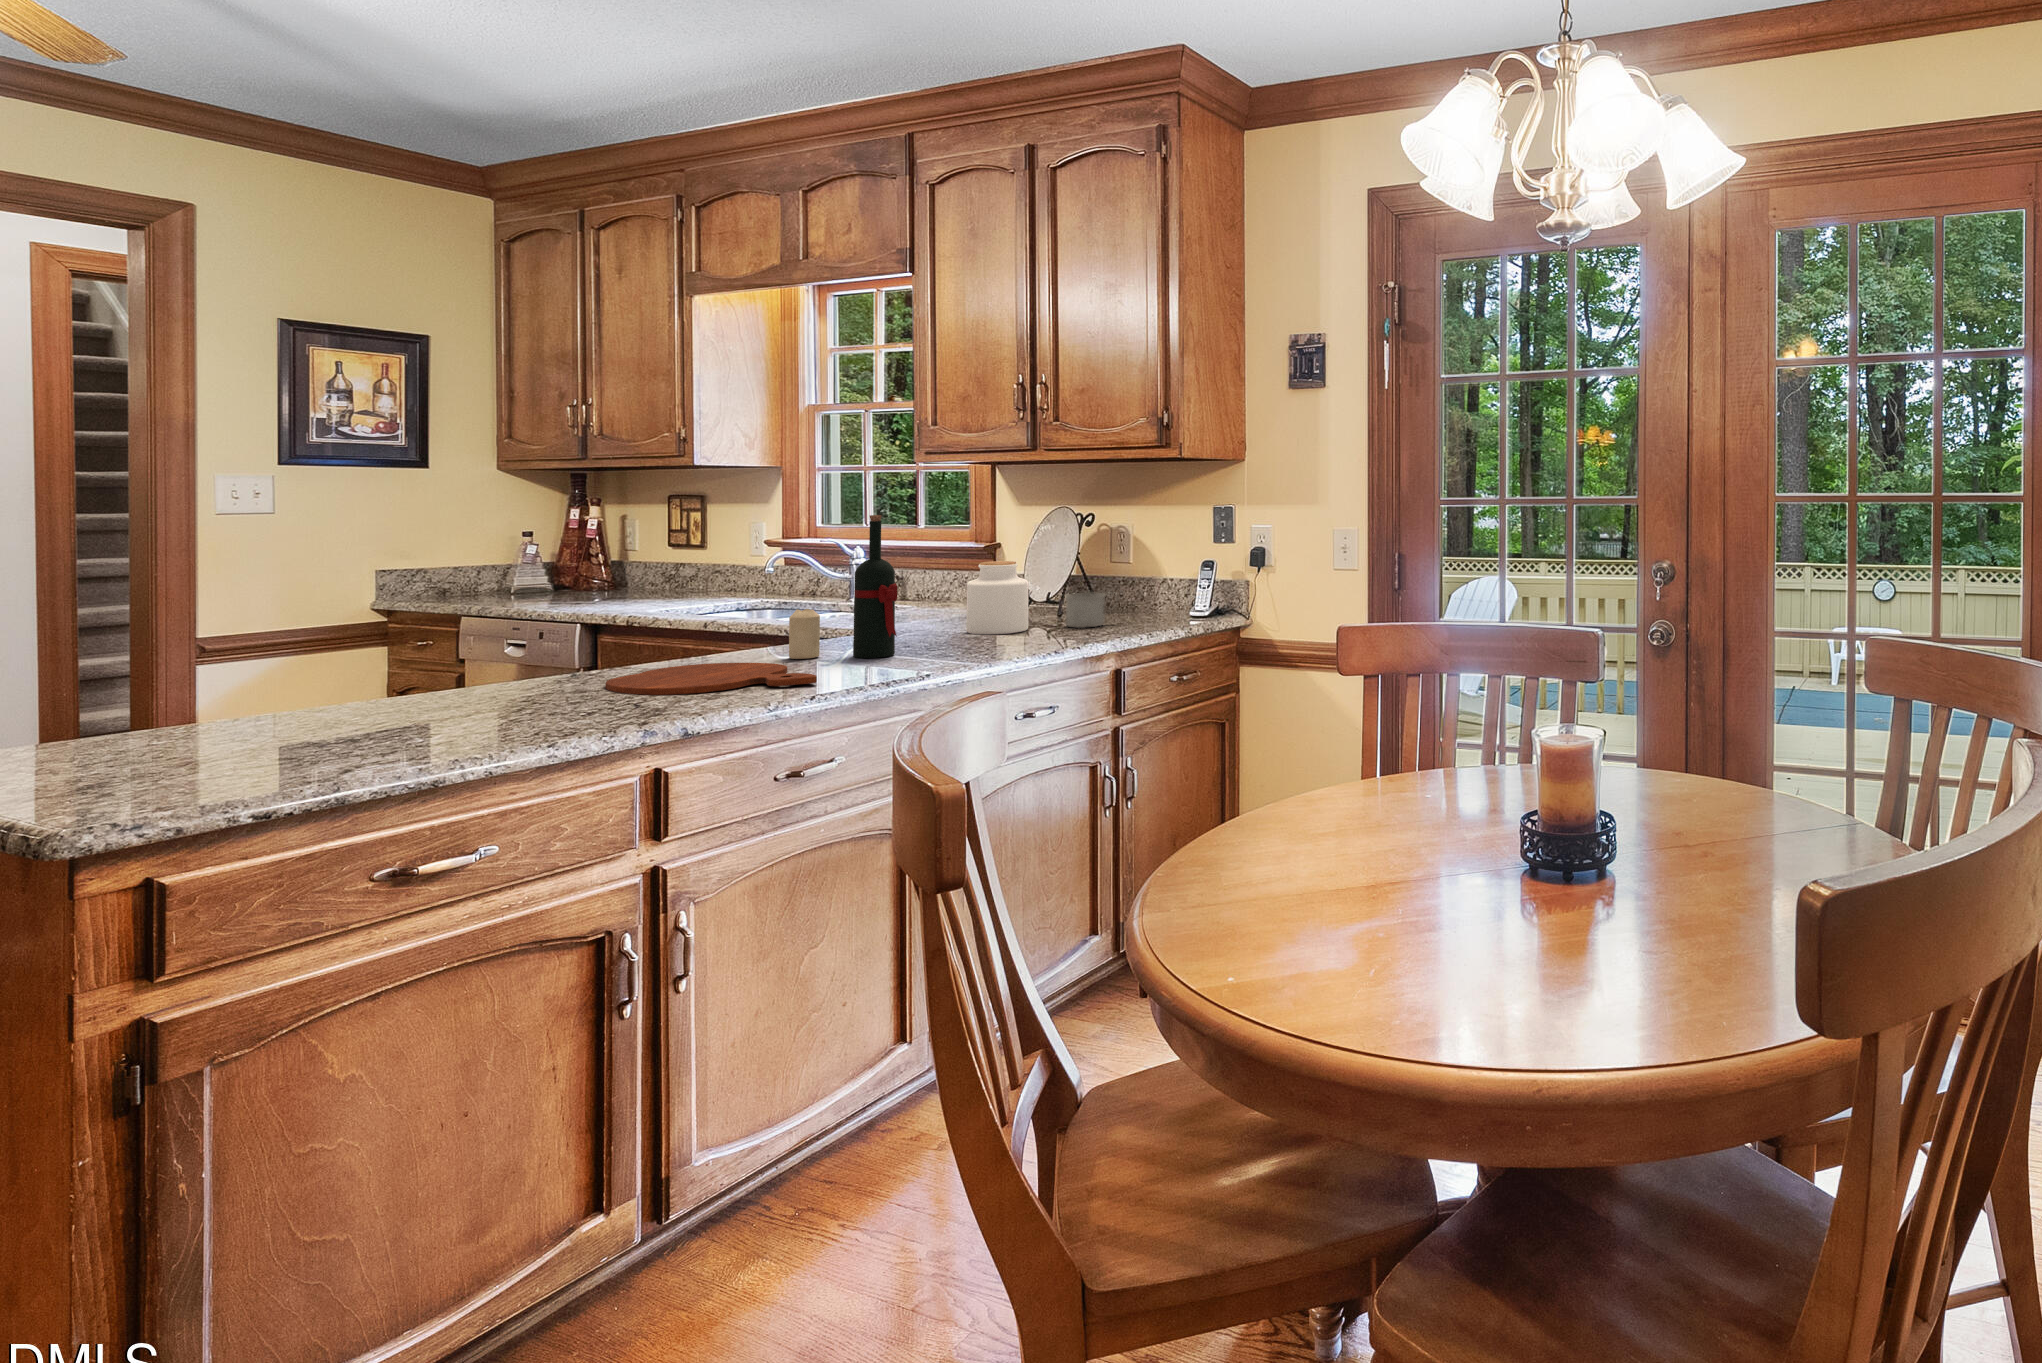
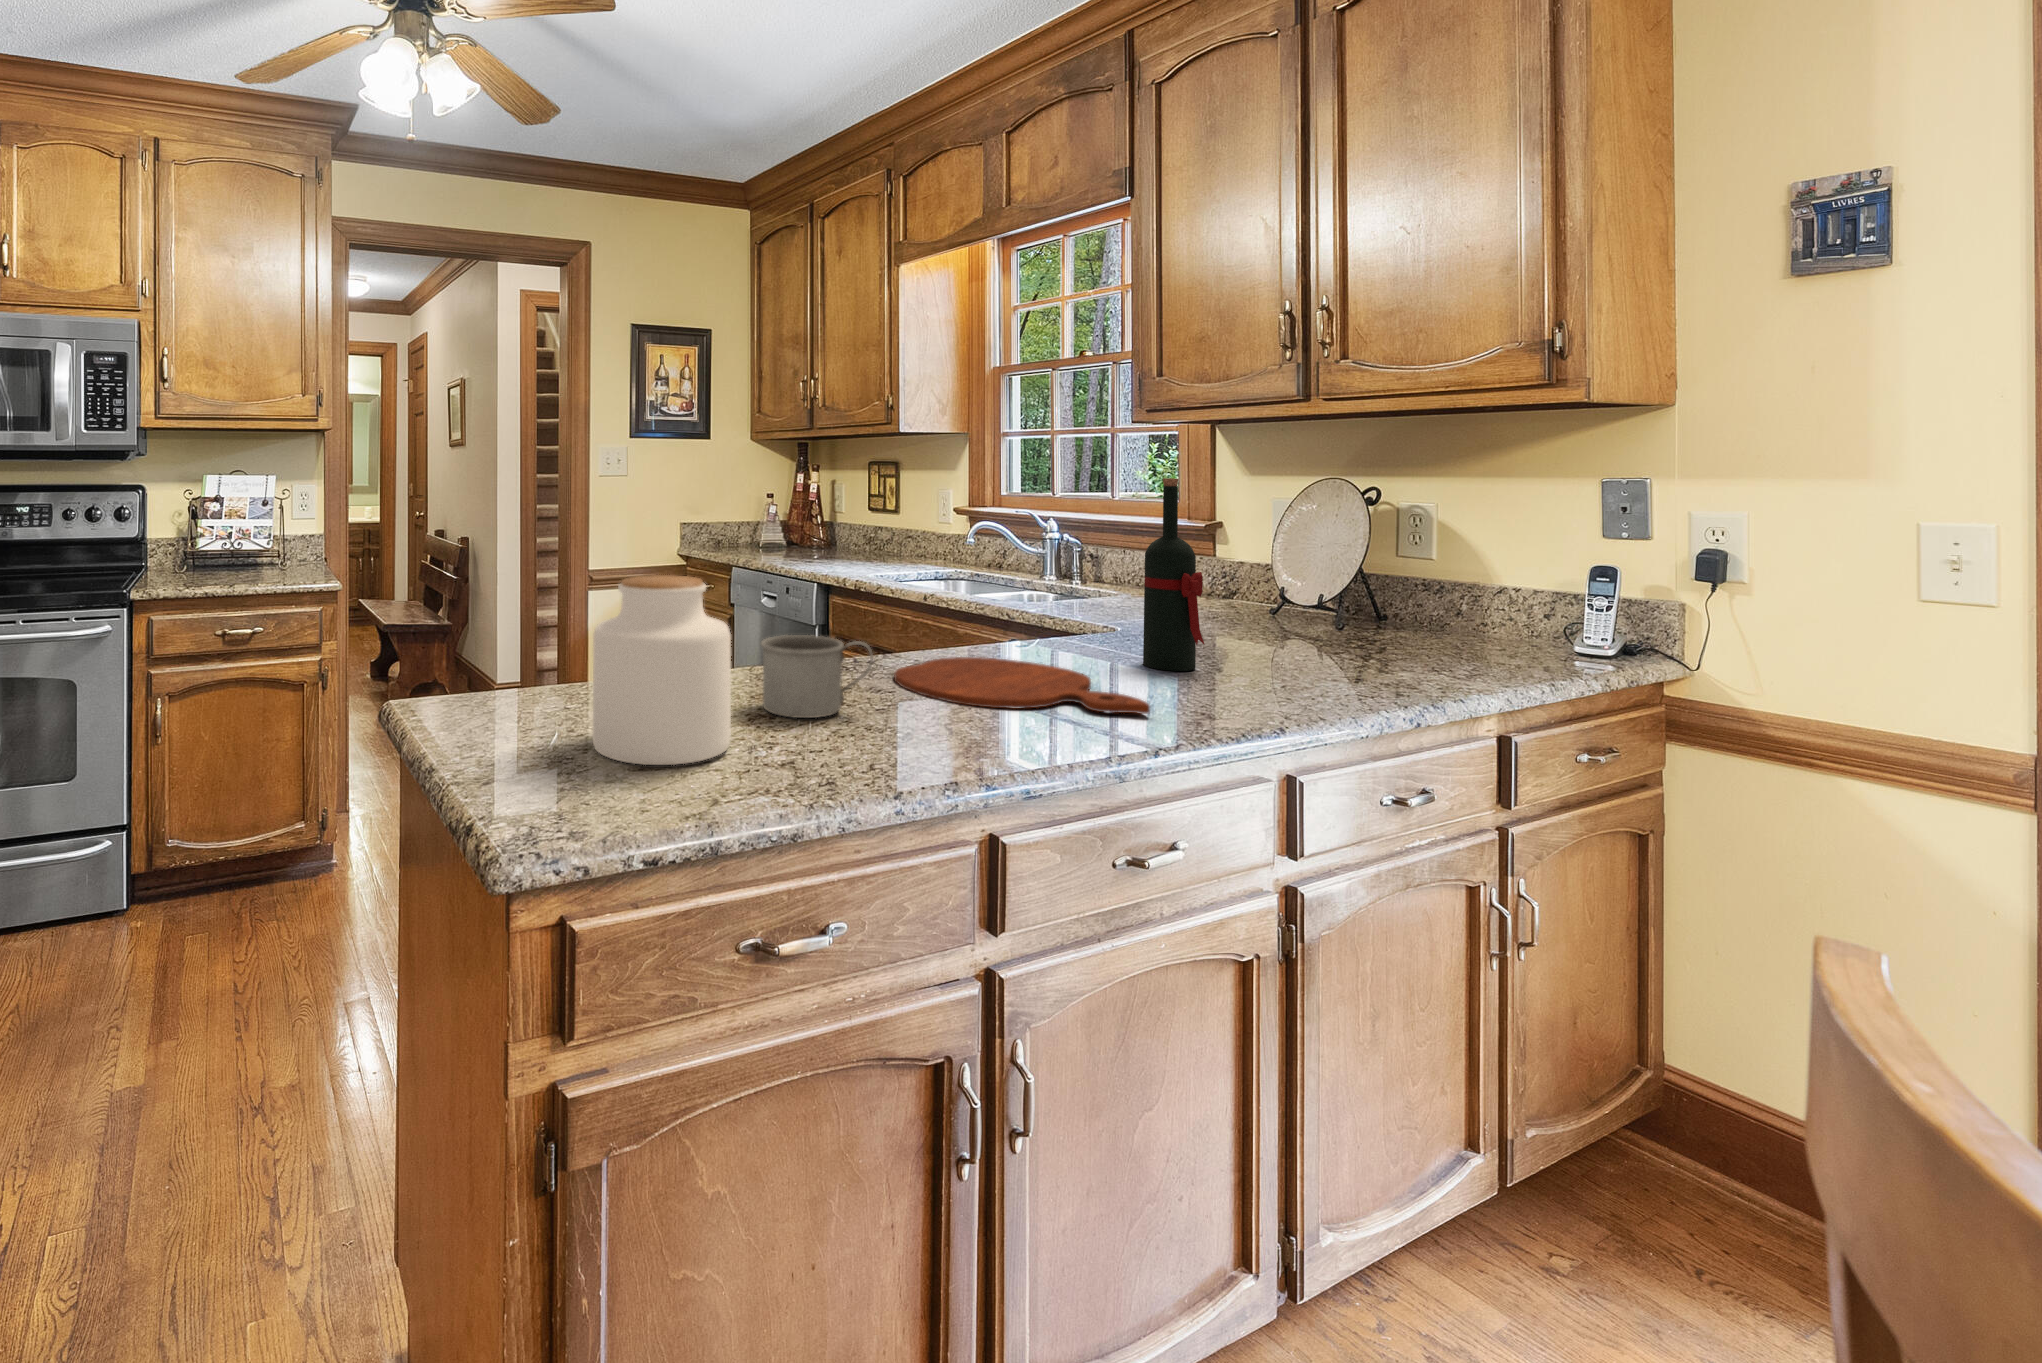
jar: present [966,561,1028,635] -> present [593,575,731,765]
mug: present [1066,593,1112,628] -> present [761,635,873,718]
candle: present [789,609,820,659] -> none [1065,596,1101,661]

